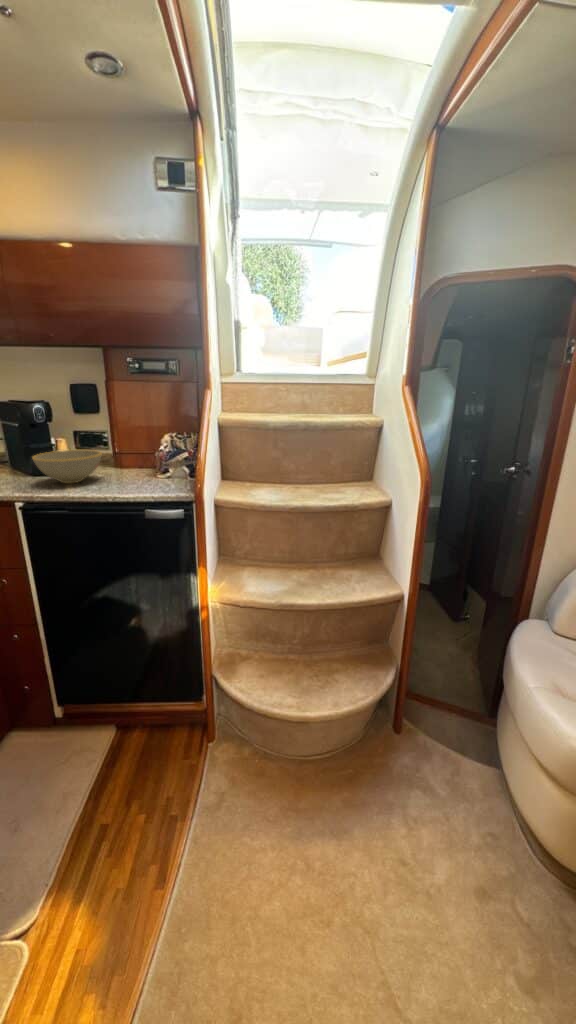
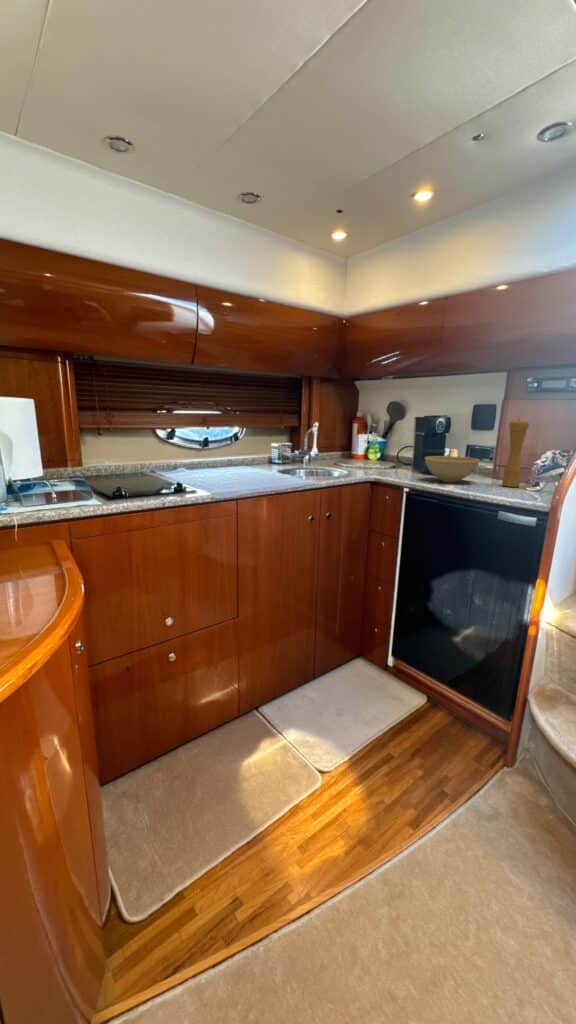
pepper mill: none [124,404,149,477] -> present [502,419,529,487]

